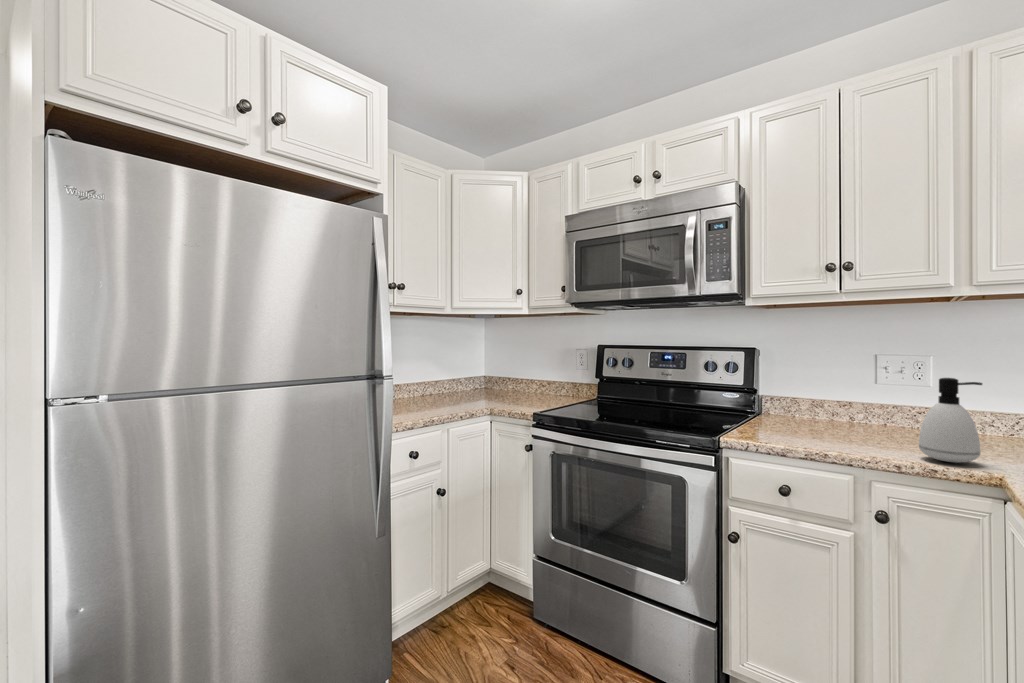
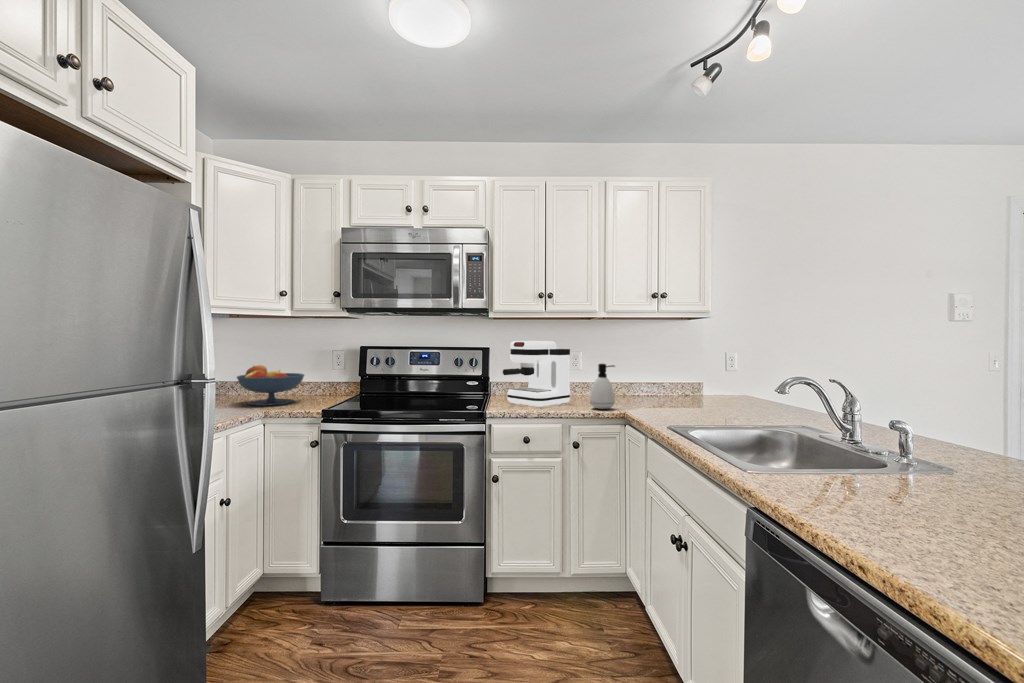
coffee maker: none [752,338,885,443] -> present [503,341,570,408]
fruit bowl: none [481,363,540,403] -> present [237,365,304,406]

